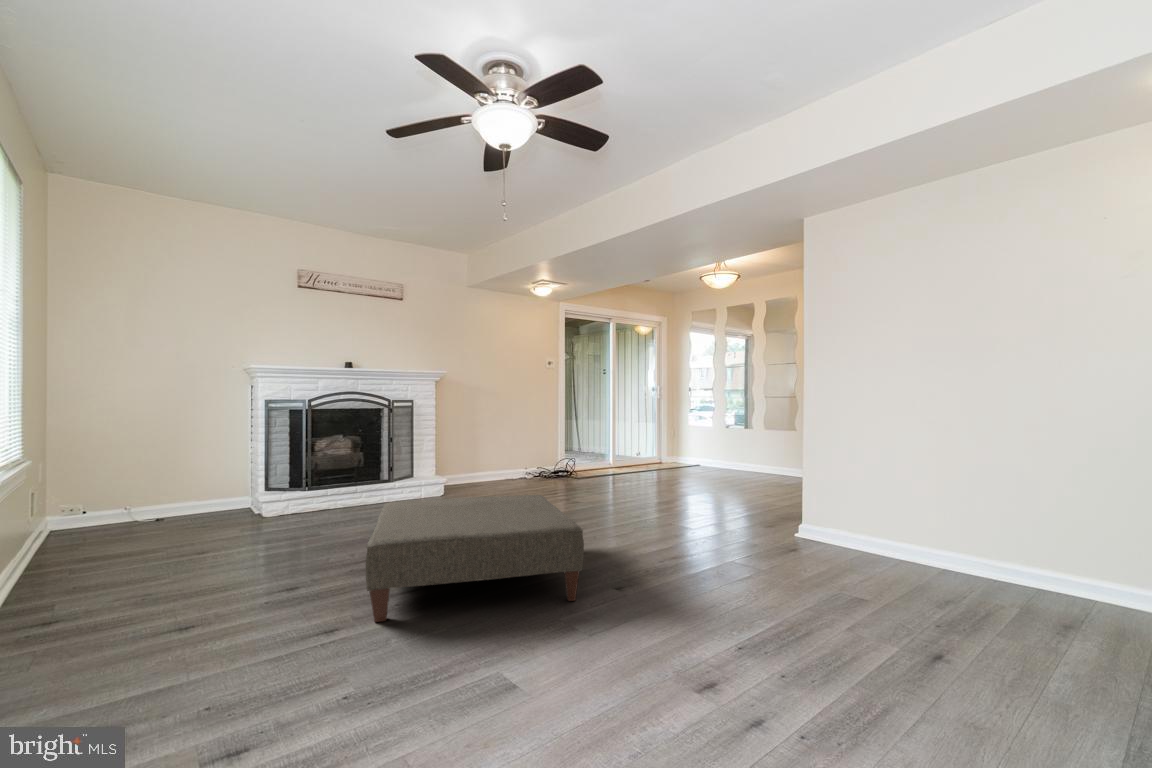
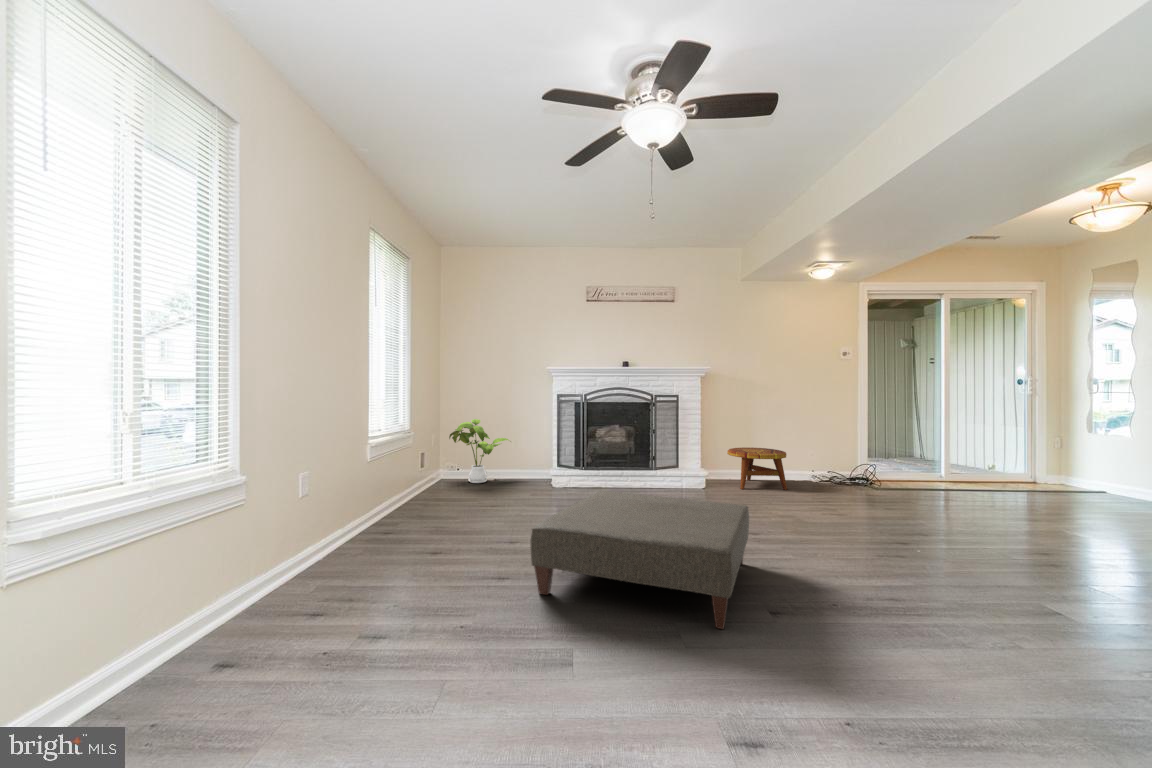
house plant: none [78,436,191,529] -> present [449,419,508,483]
side table: none [457,451,514,491] -> present [727,447,787,490]

